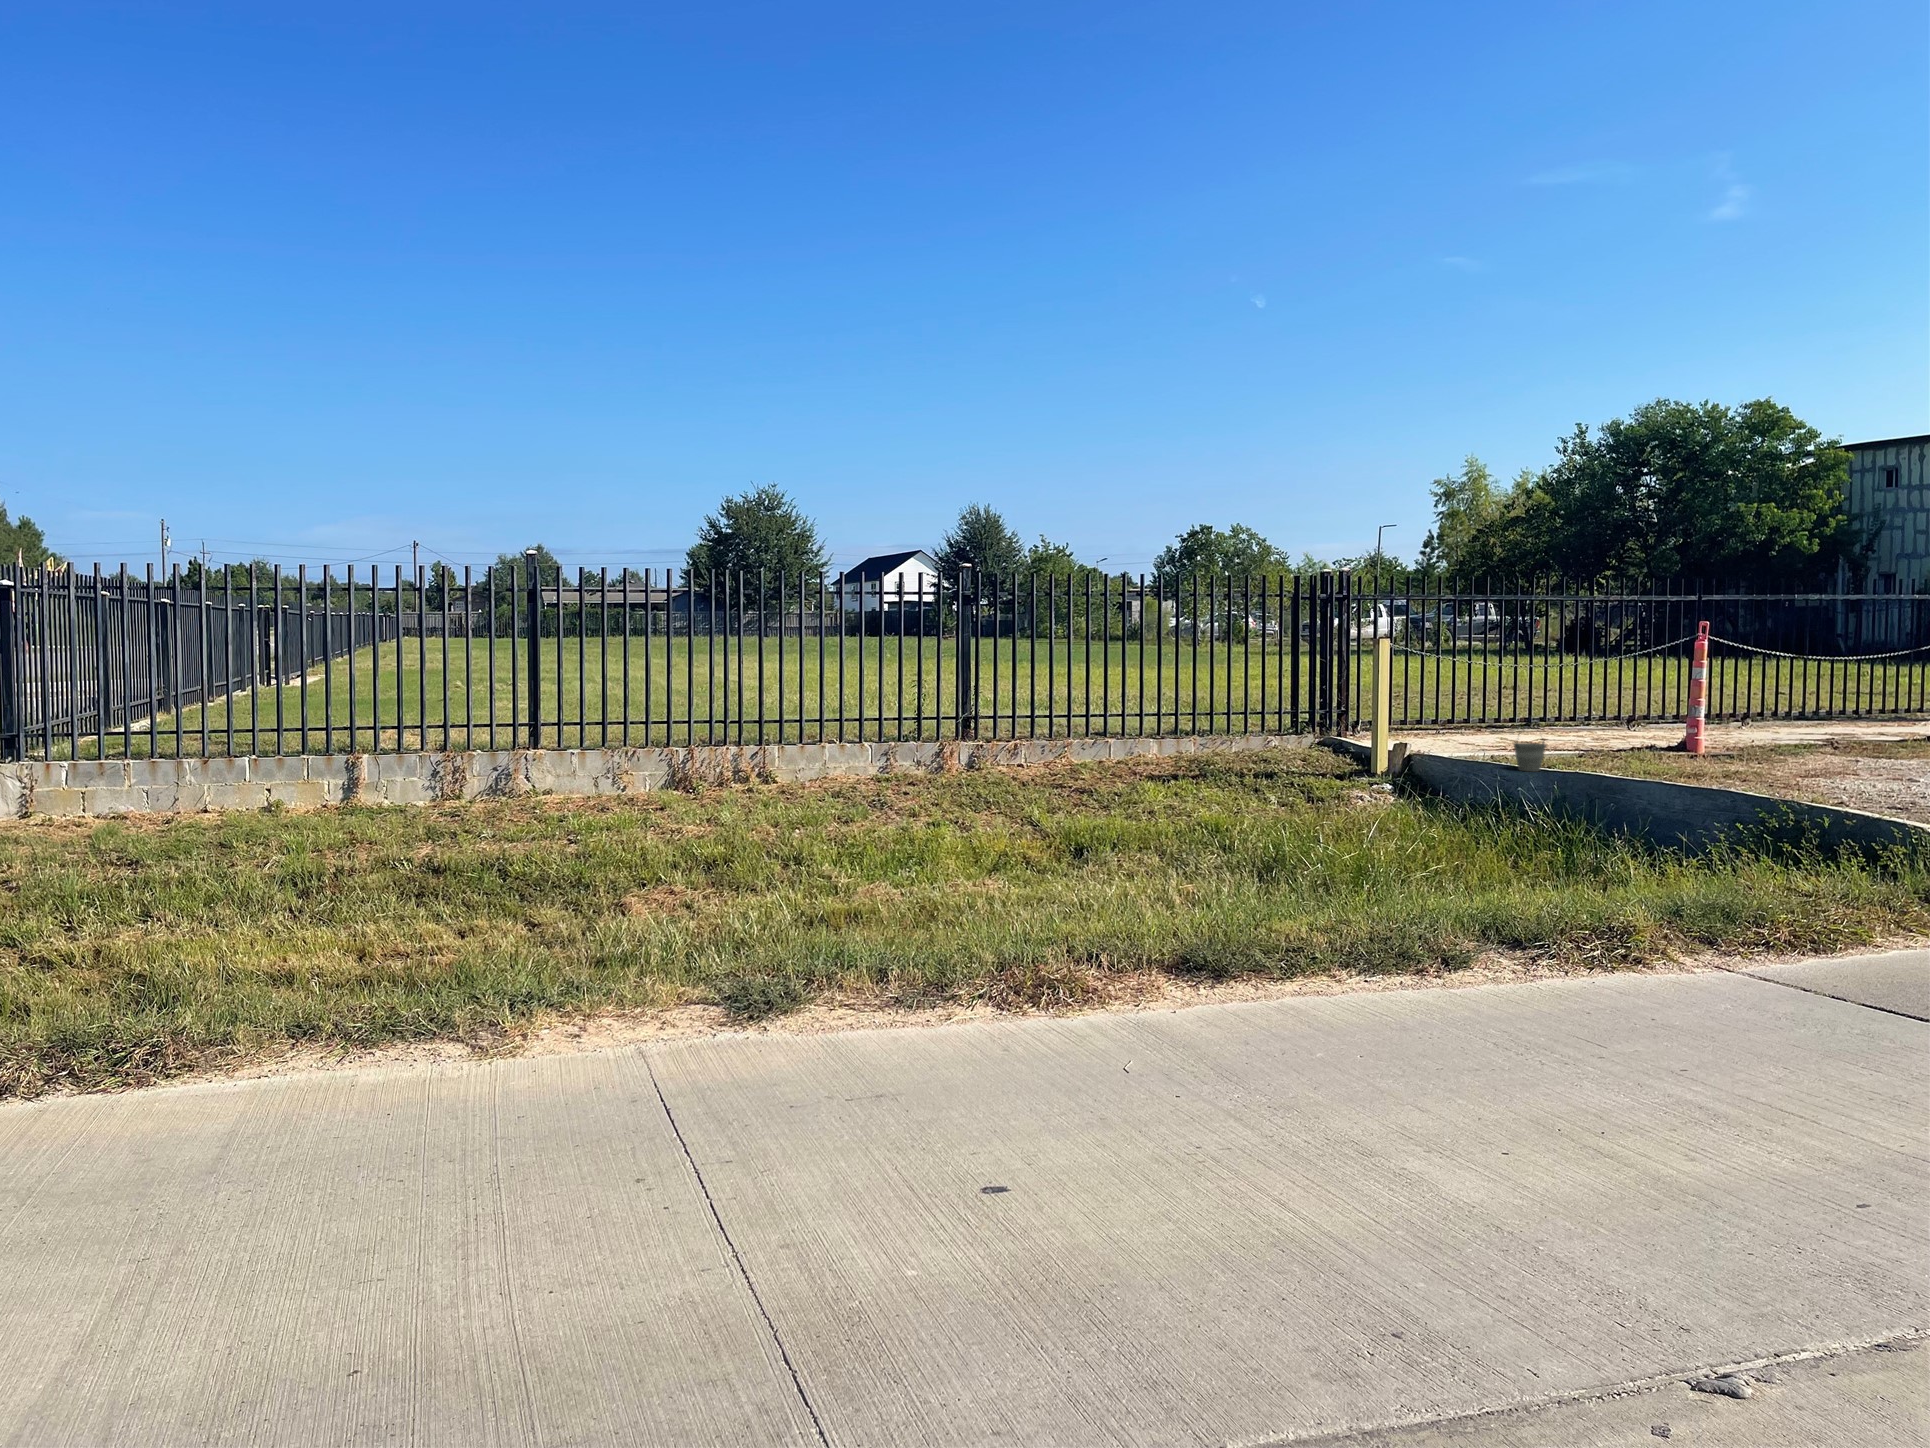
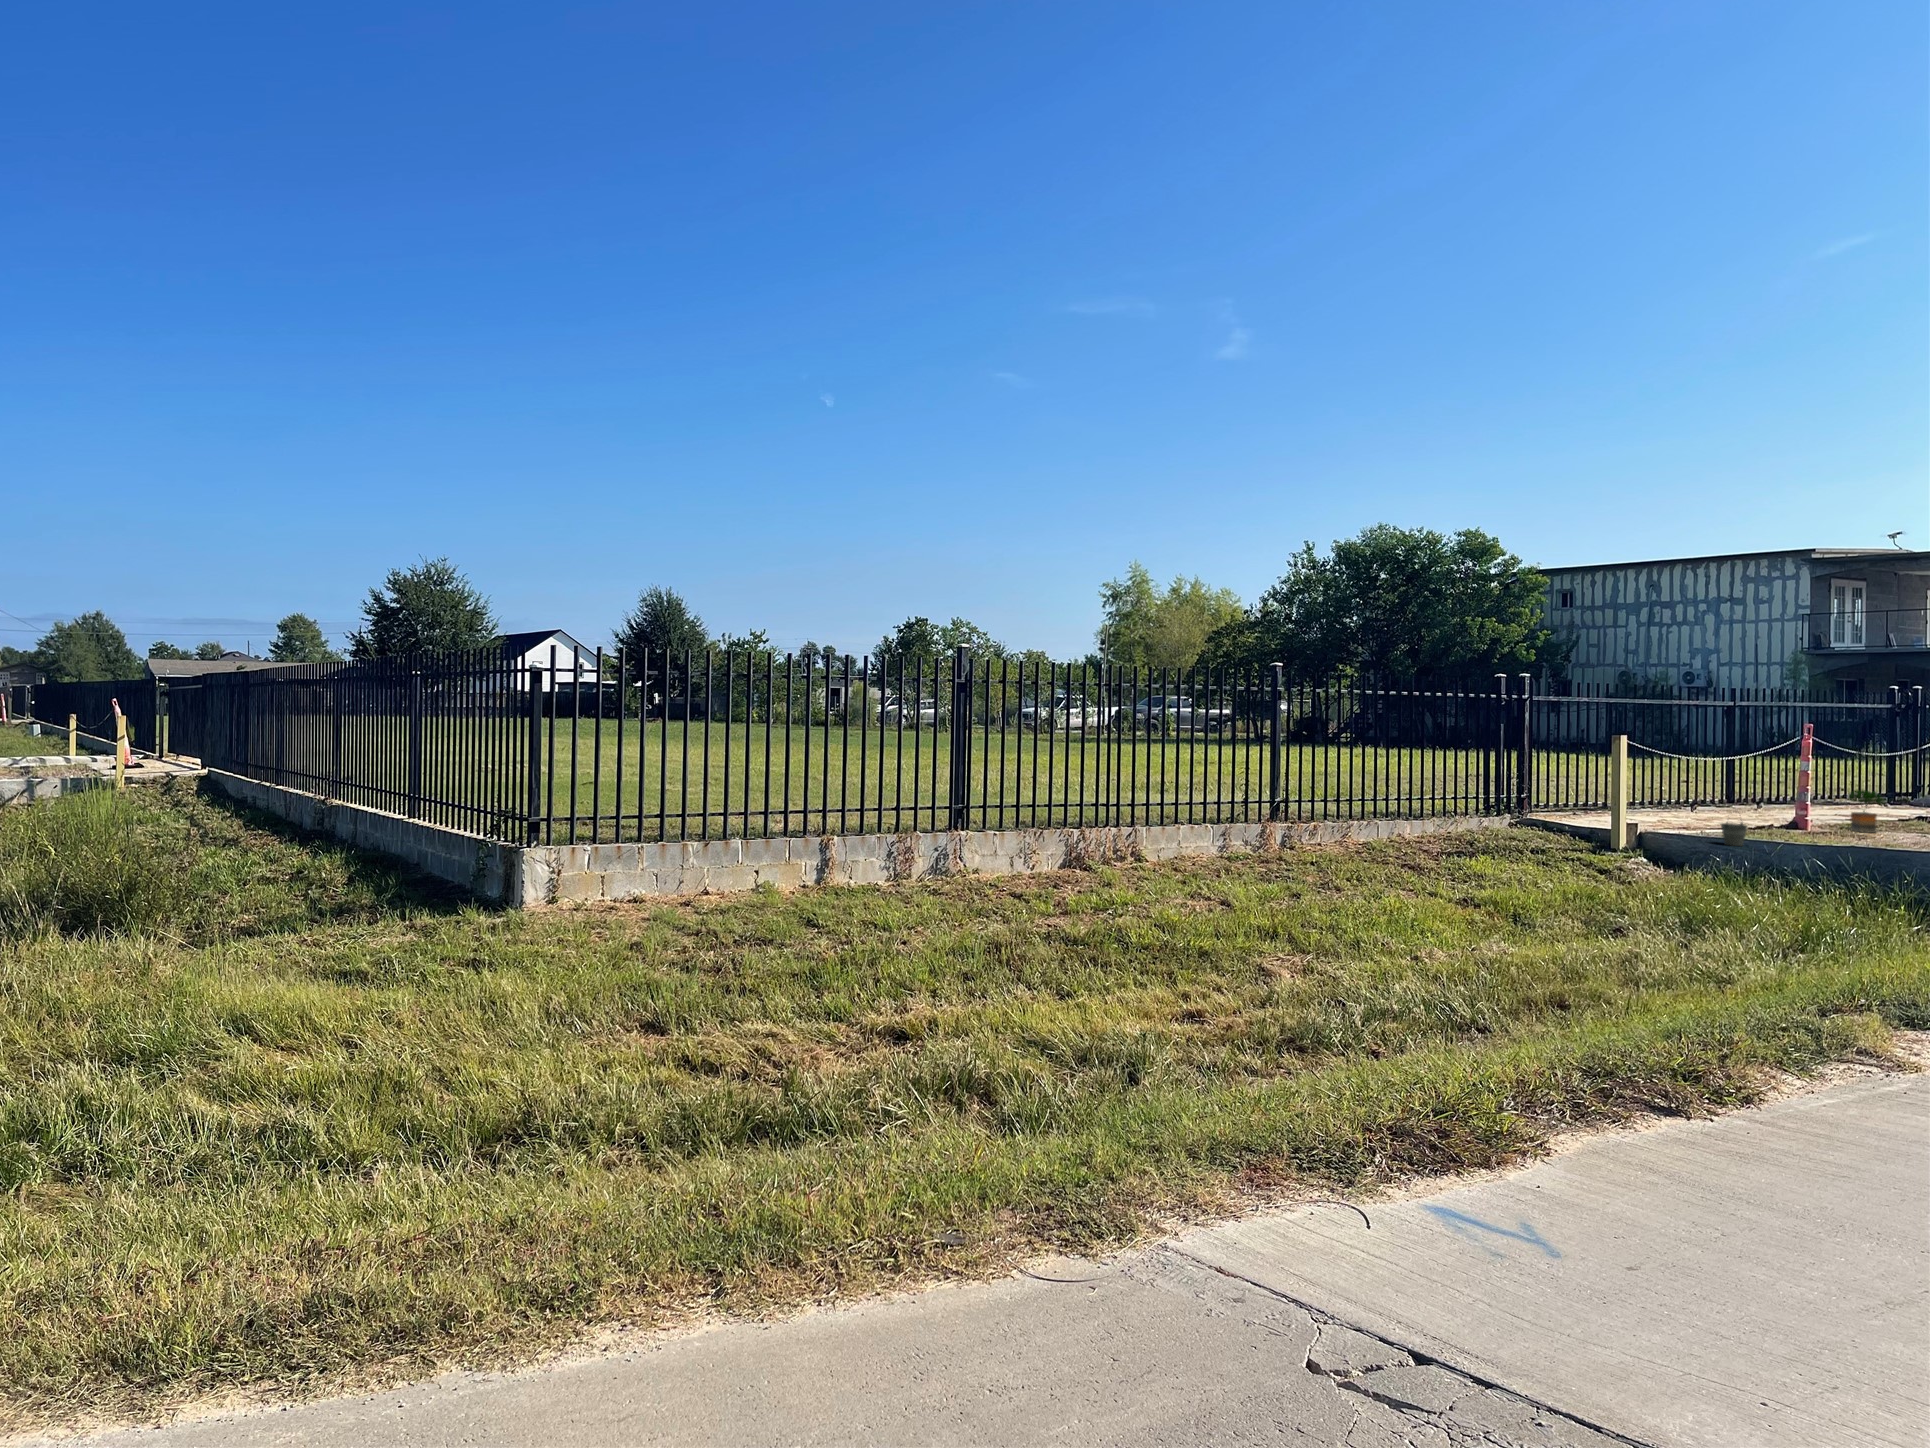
potted tree: none [1784,699,1830,757] -> present [1849,790,1884,833]

